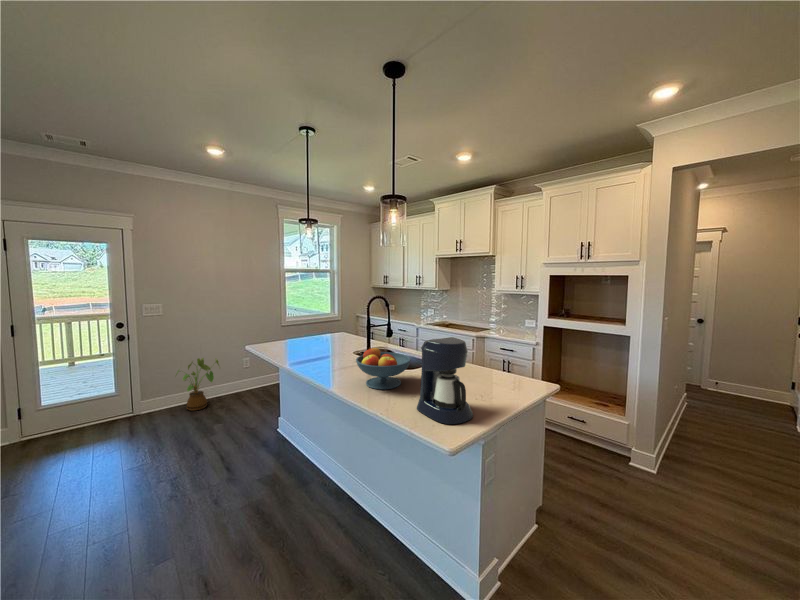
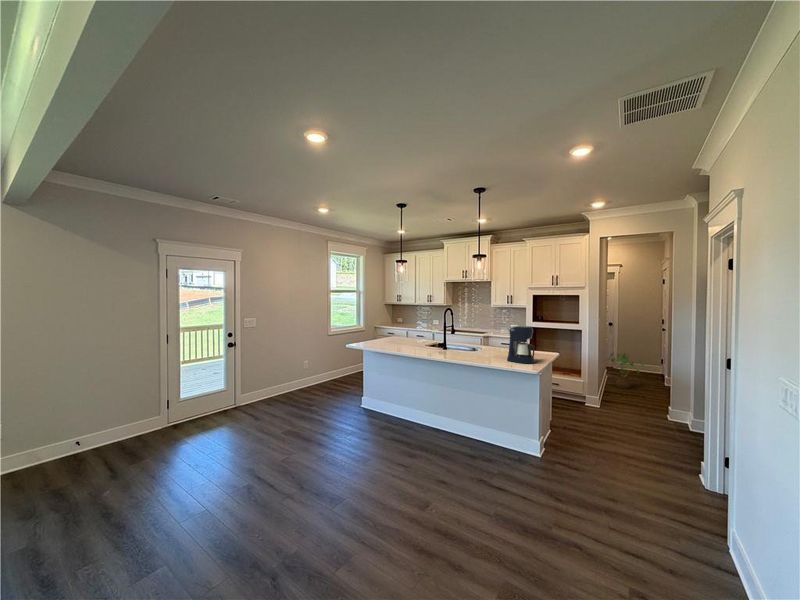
fruit bowl: present [356,348,411,389] -> none [460,335,490,356]
house plant: present [176,358,219,411] -> present [609,353,643,389]

